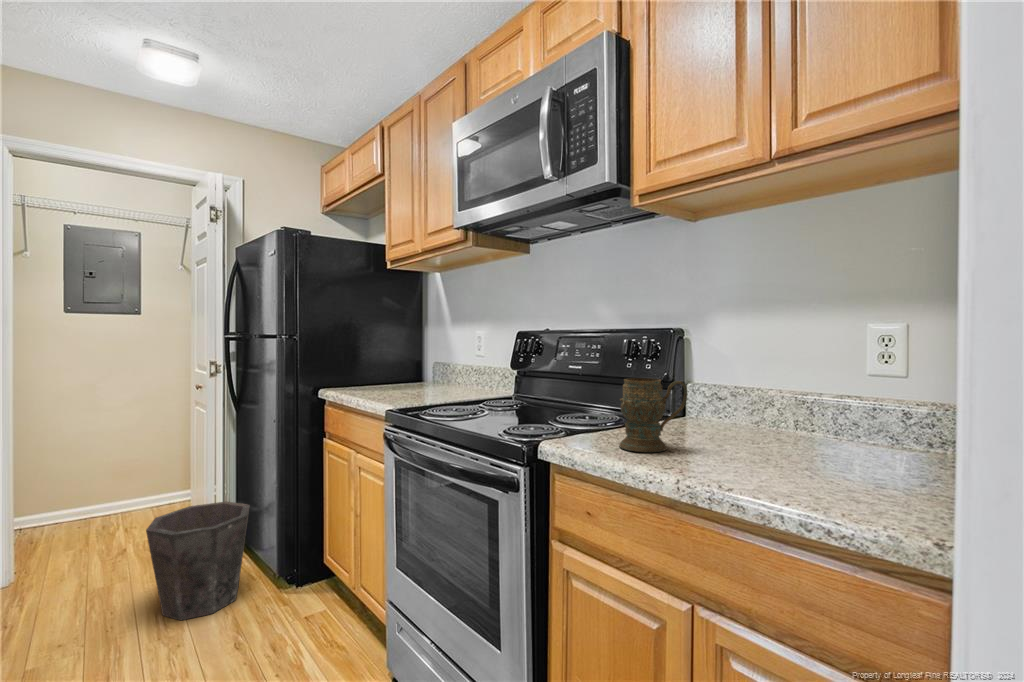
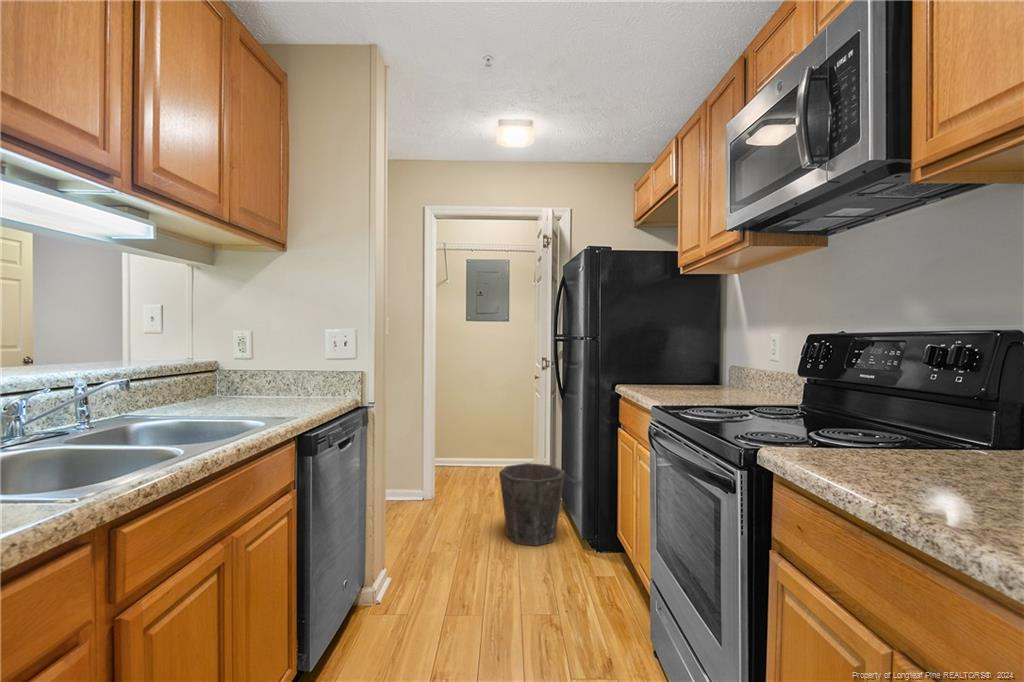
mug: present [619,378,687,452] -> none [851,388,953,477]

